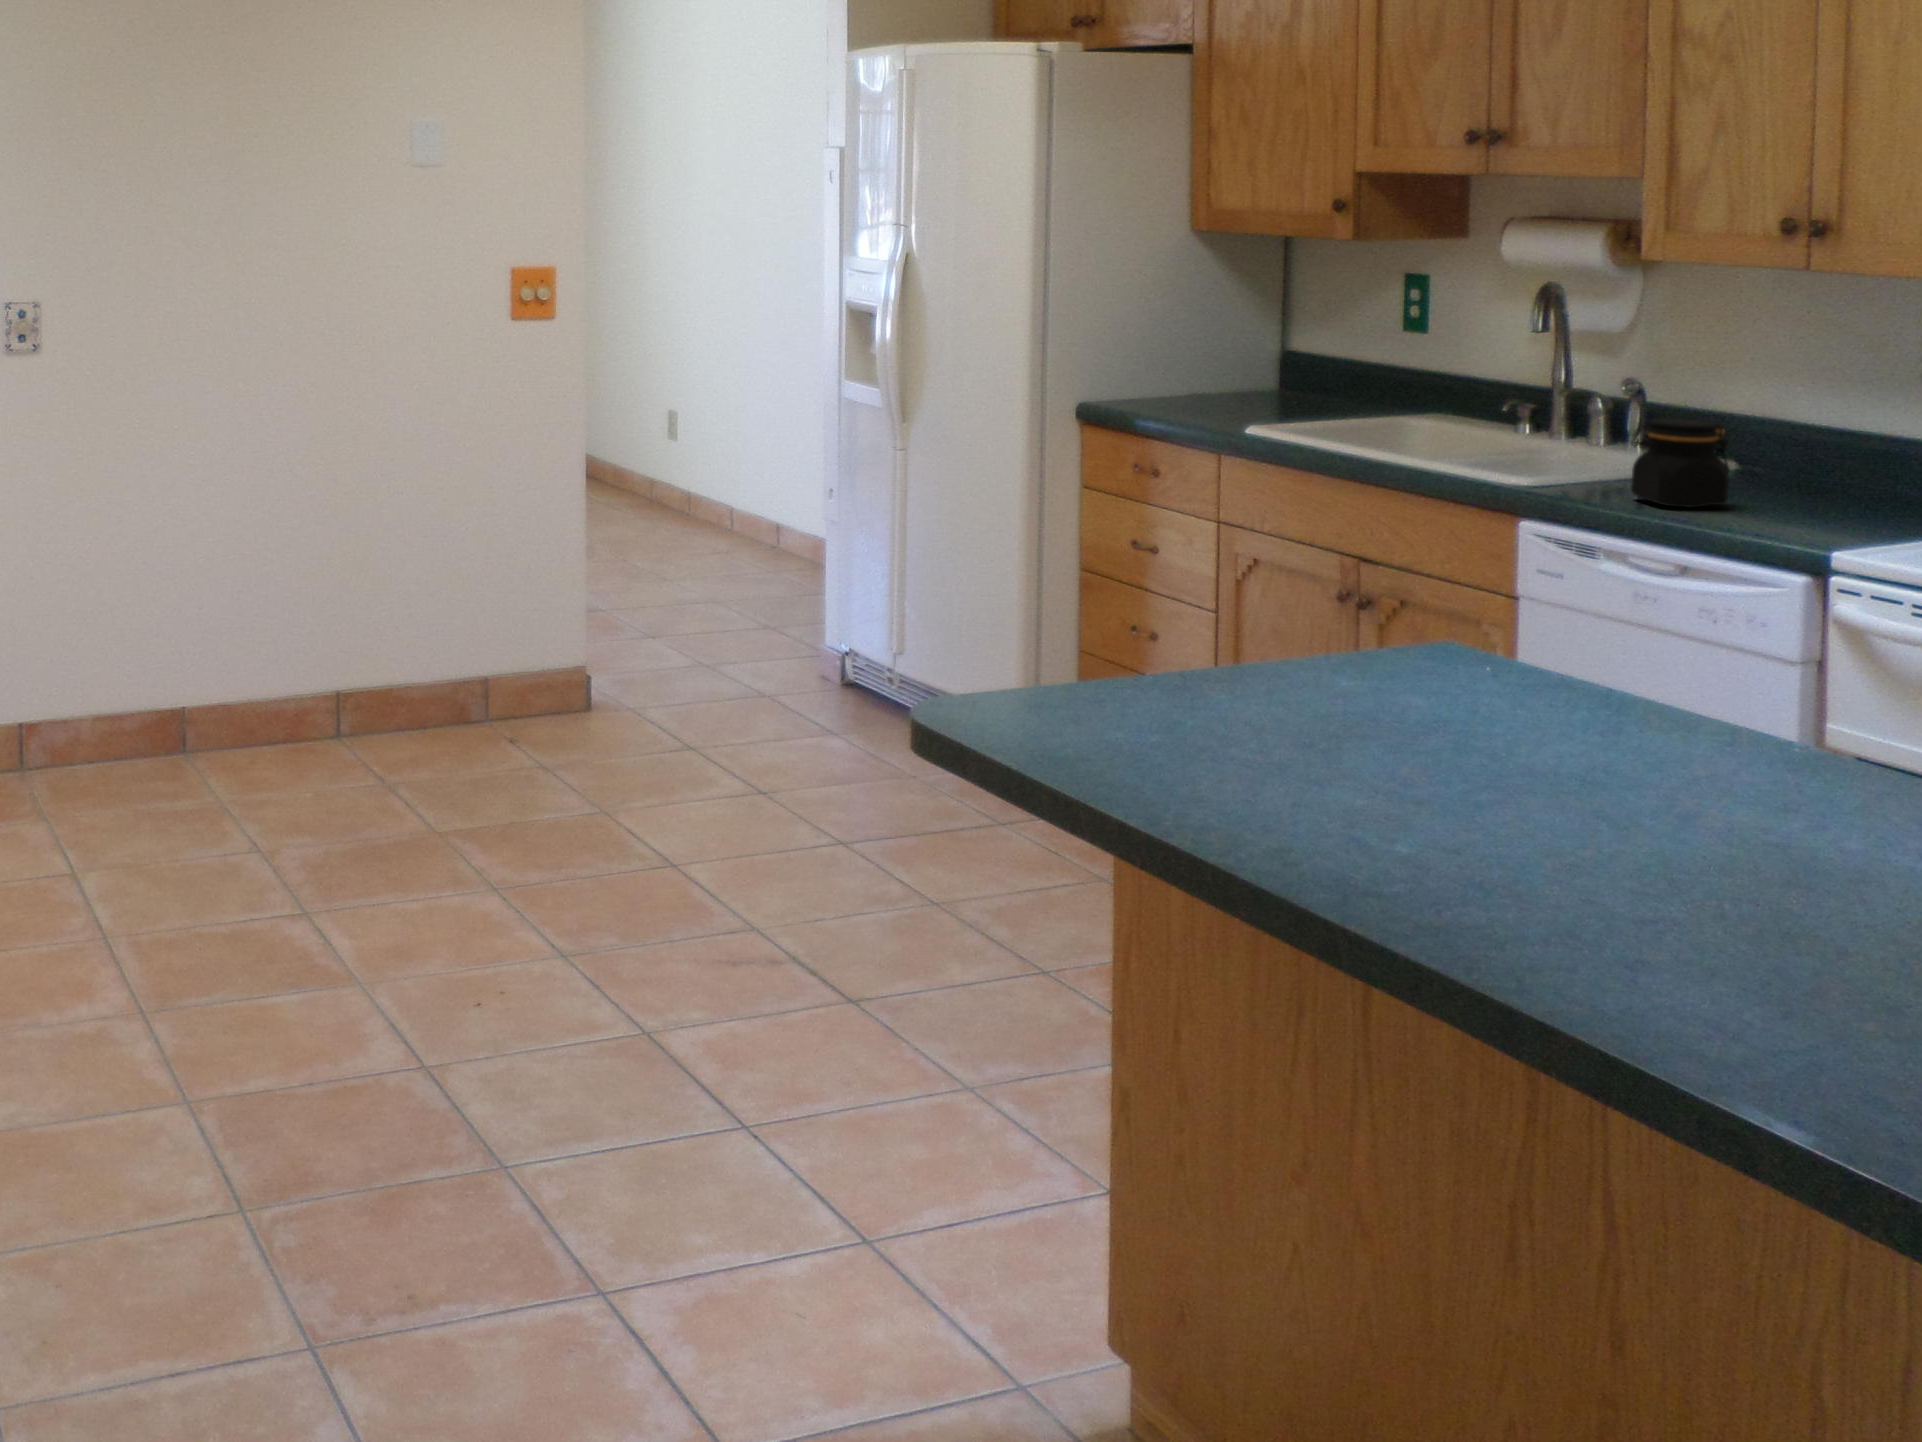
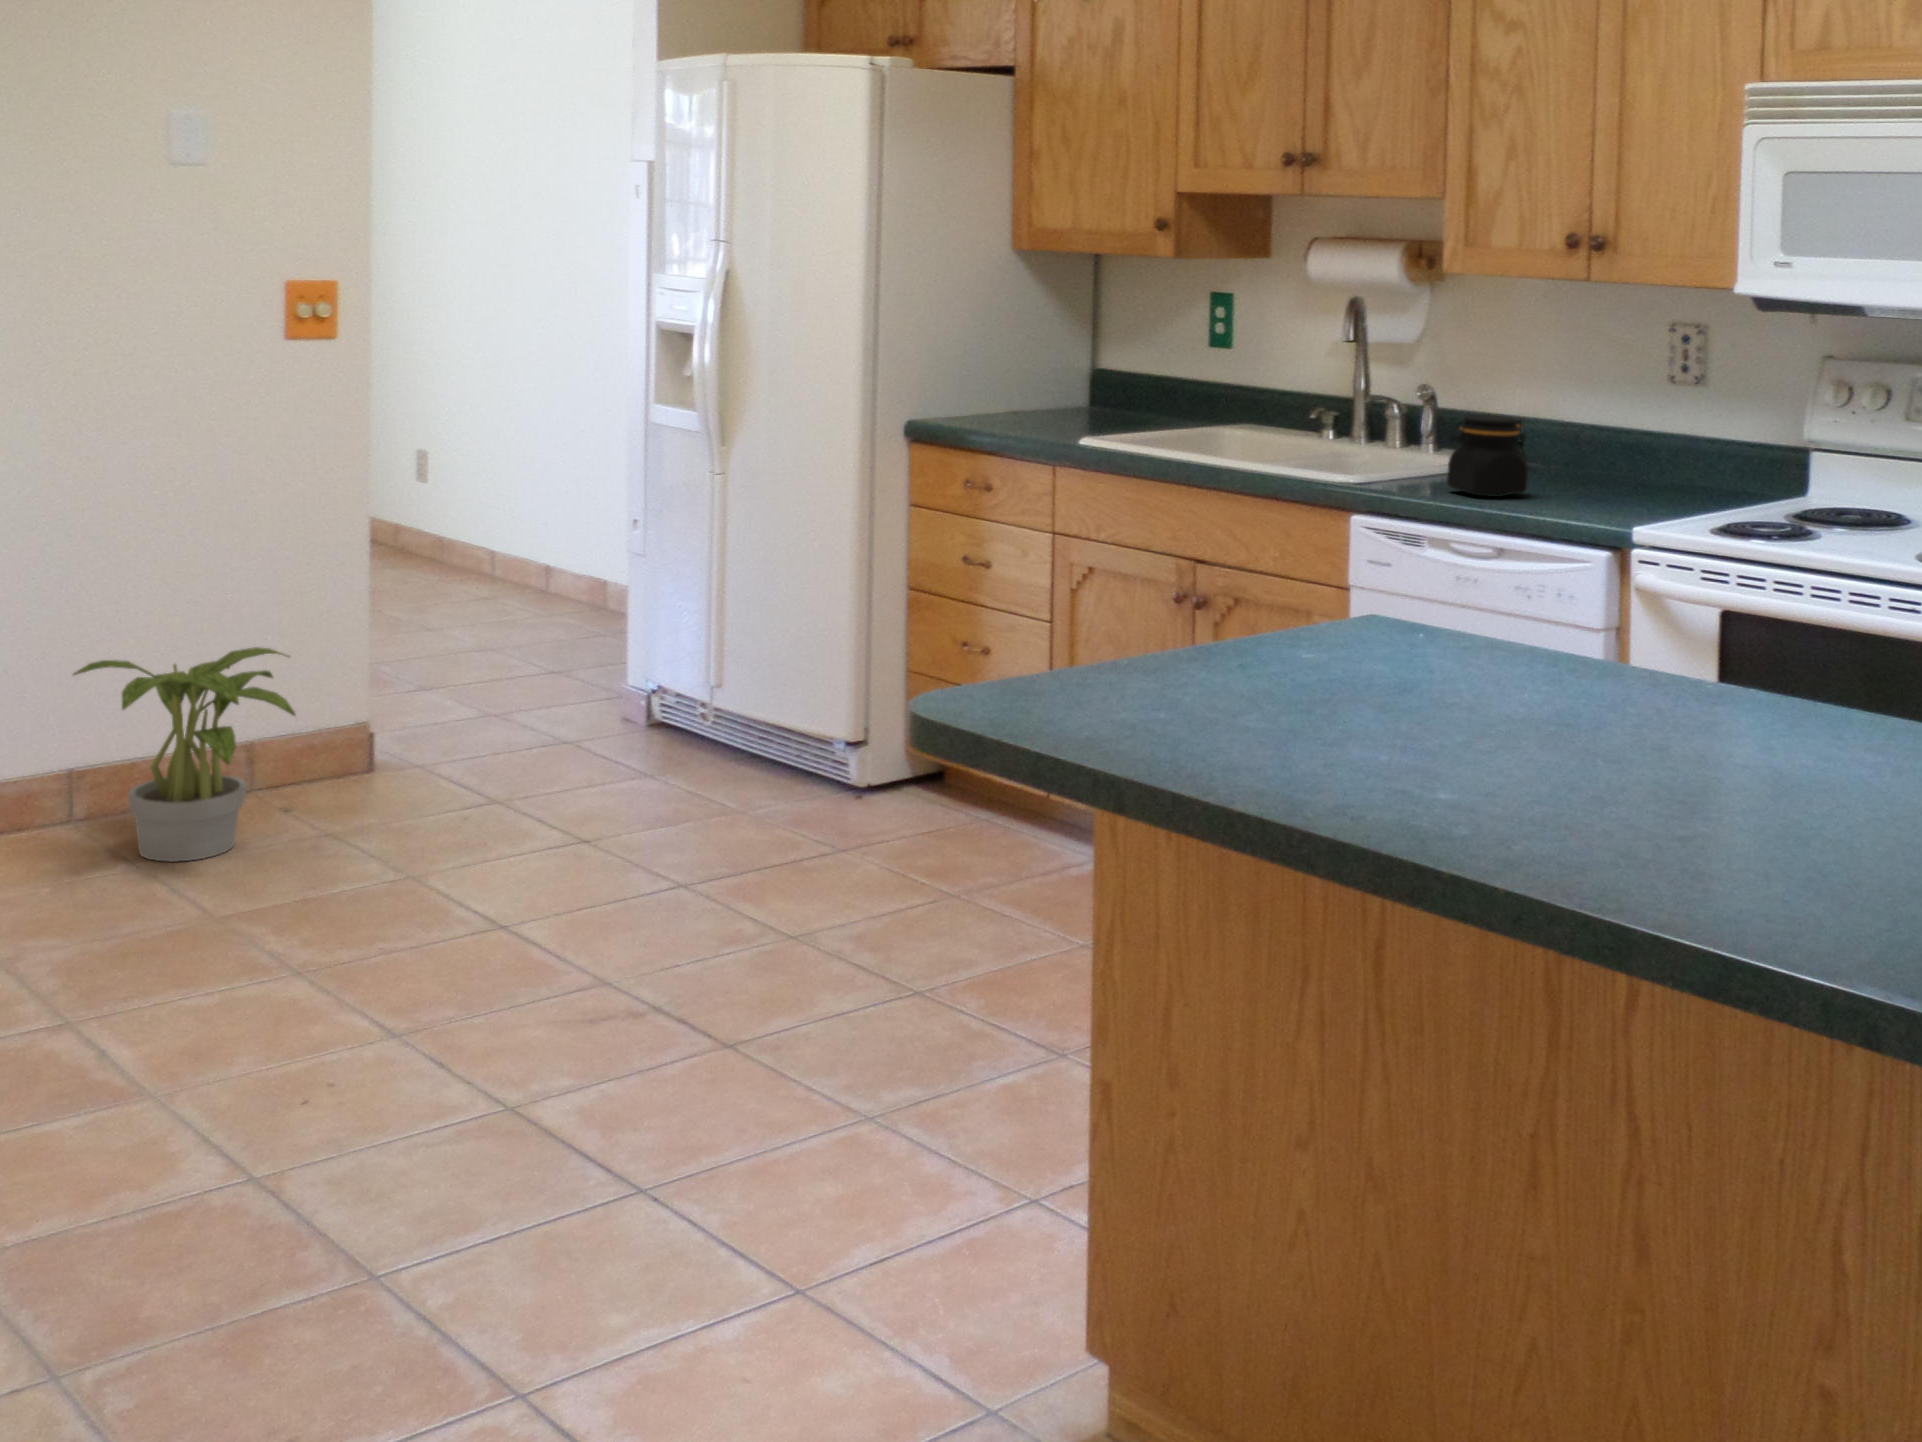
potted plant: none [358,593,526,770] -> present [73,647,296,862]

